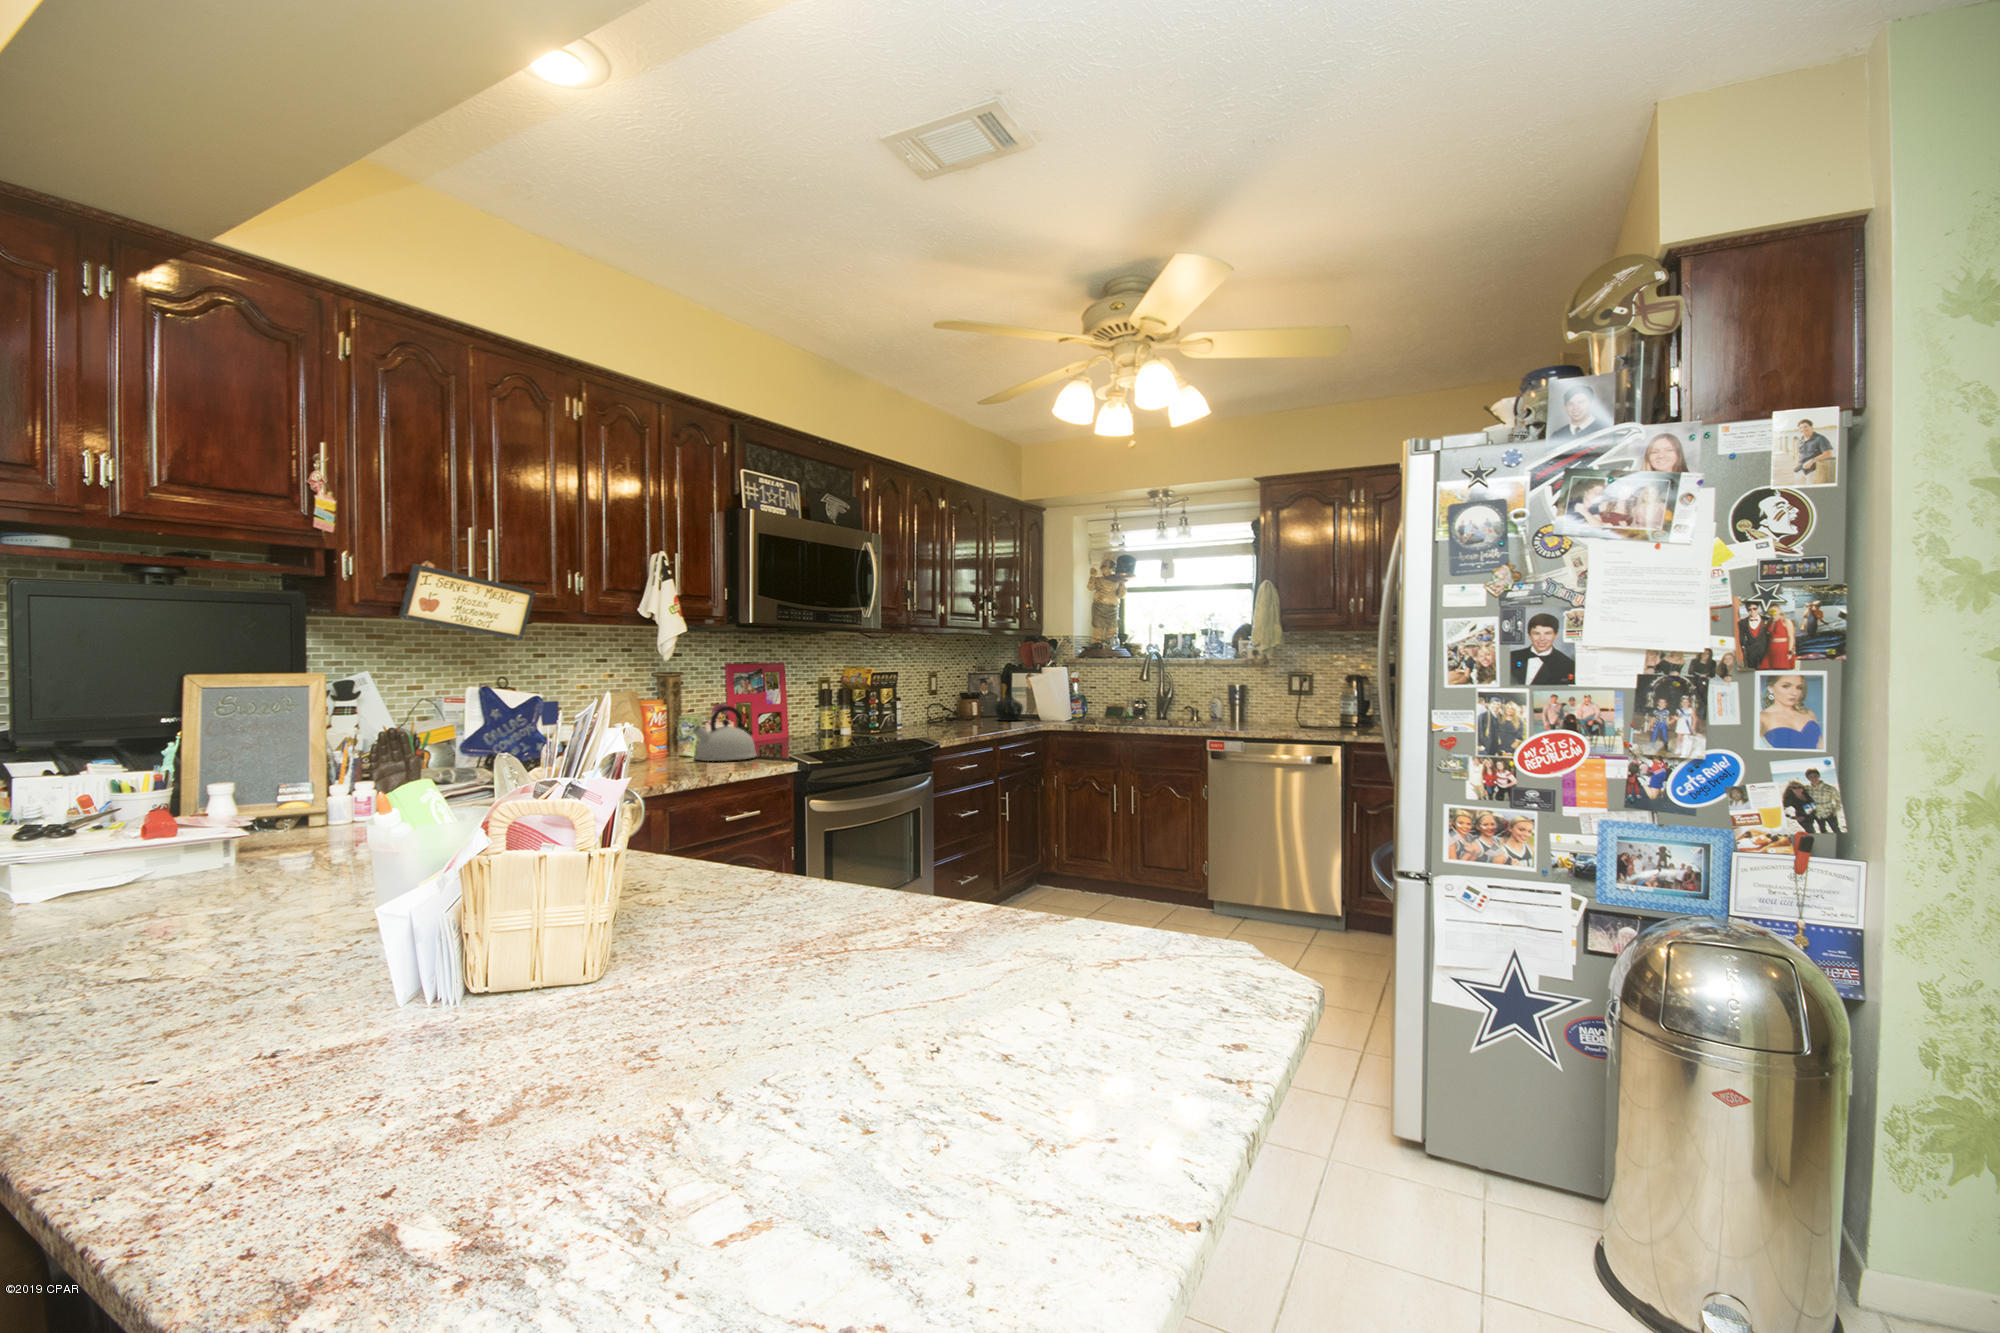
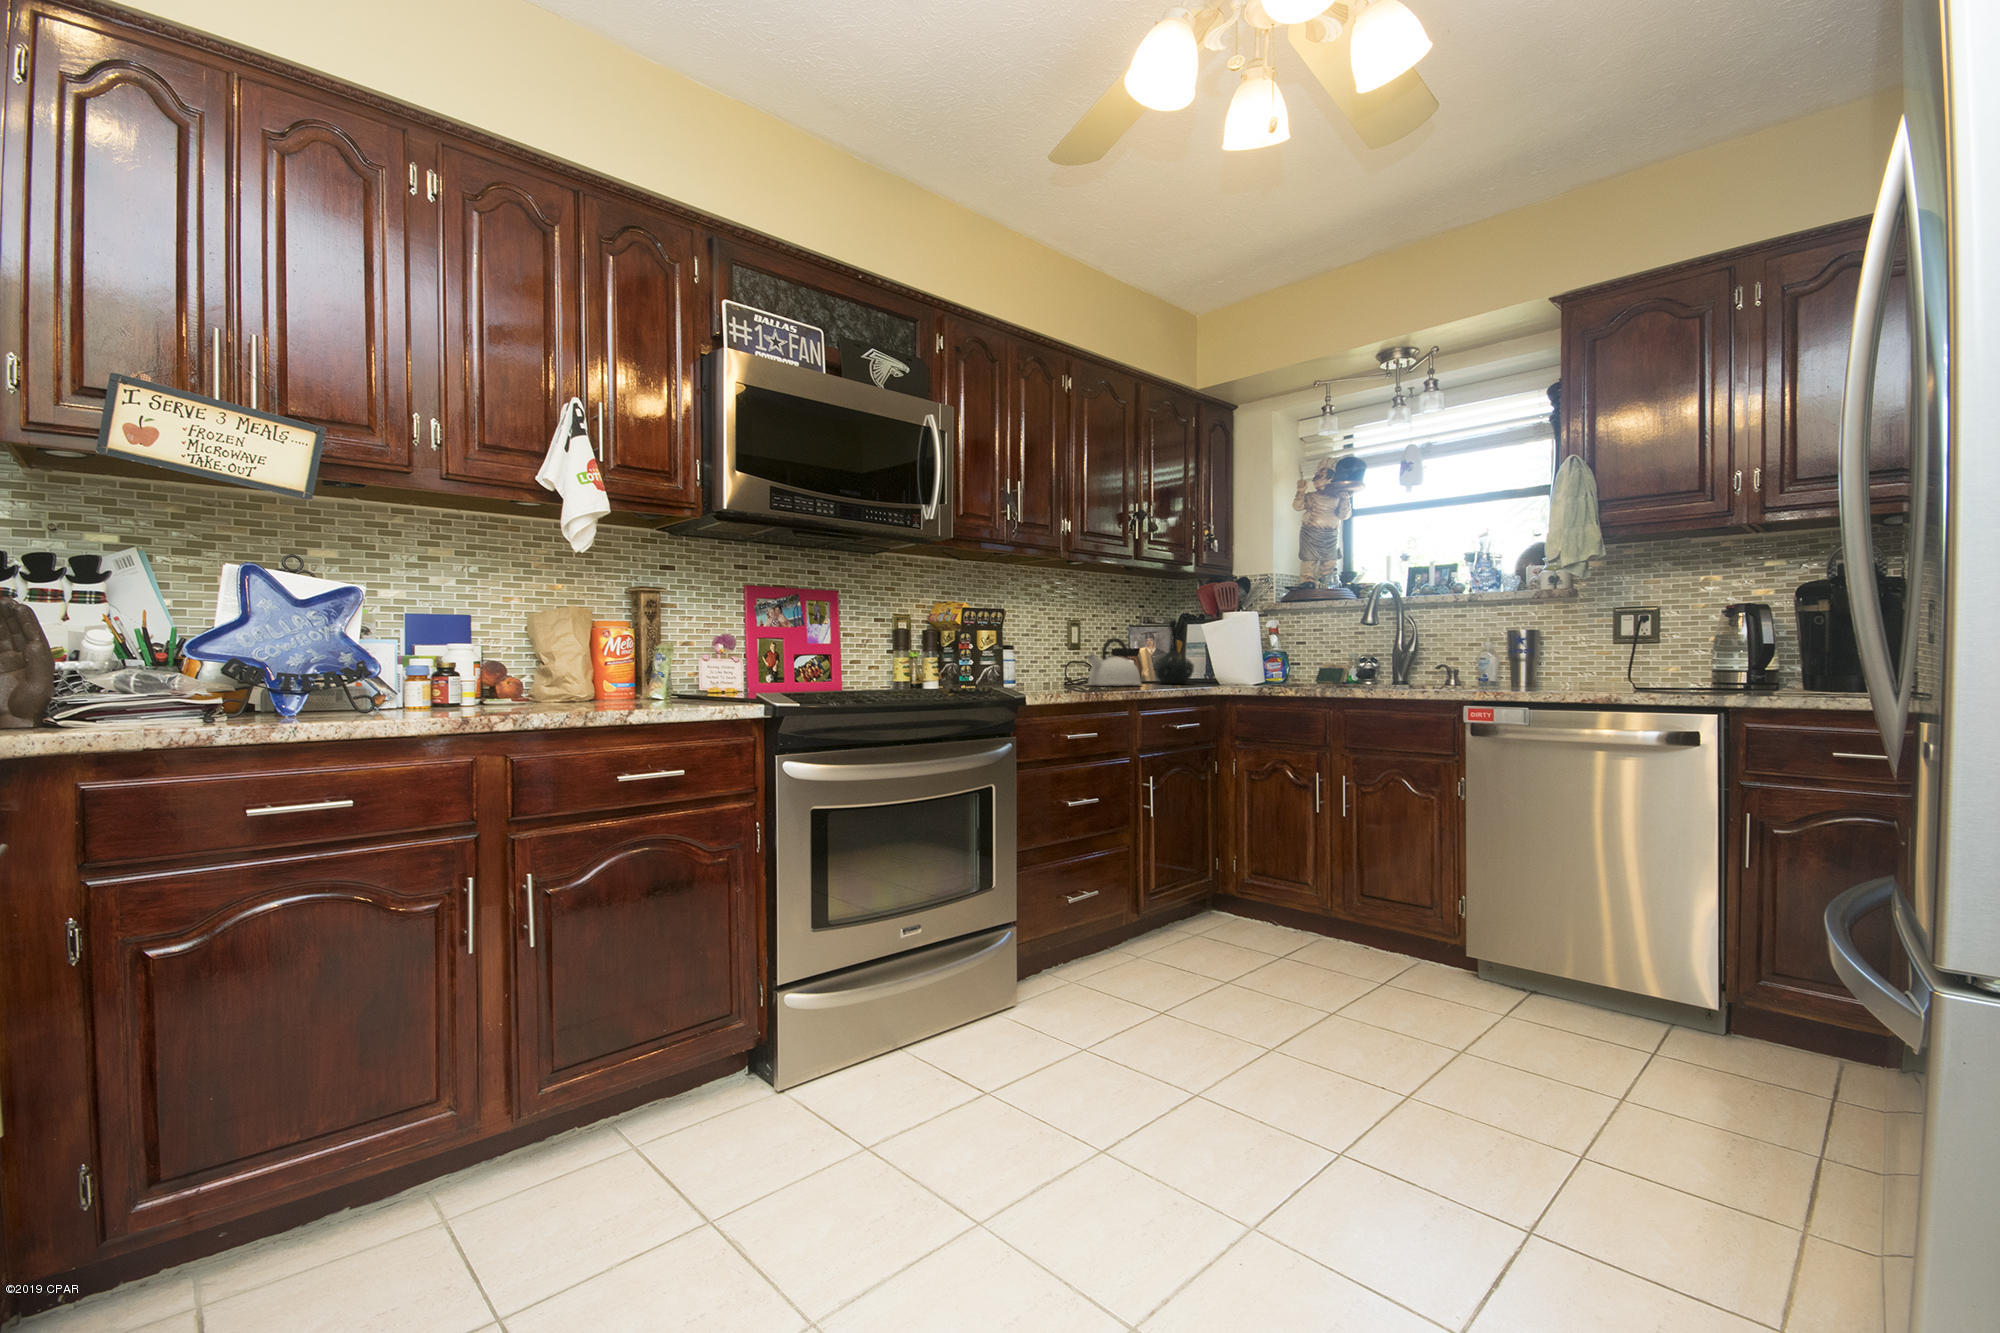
kettle: present [692,706,757,761] -> present [1087,638,1141,685]

